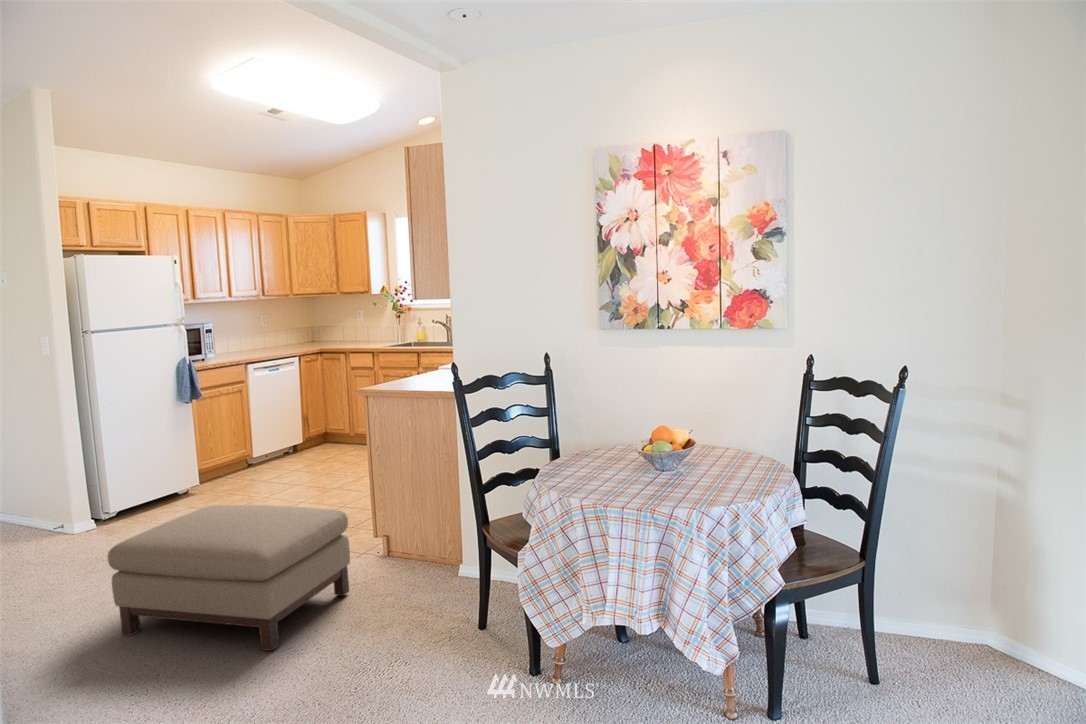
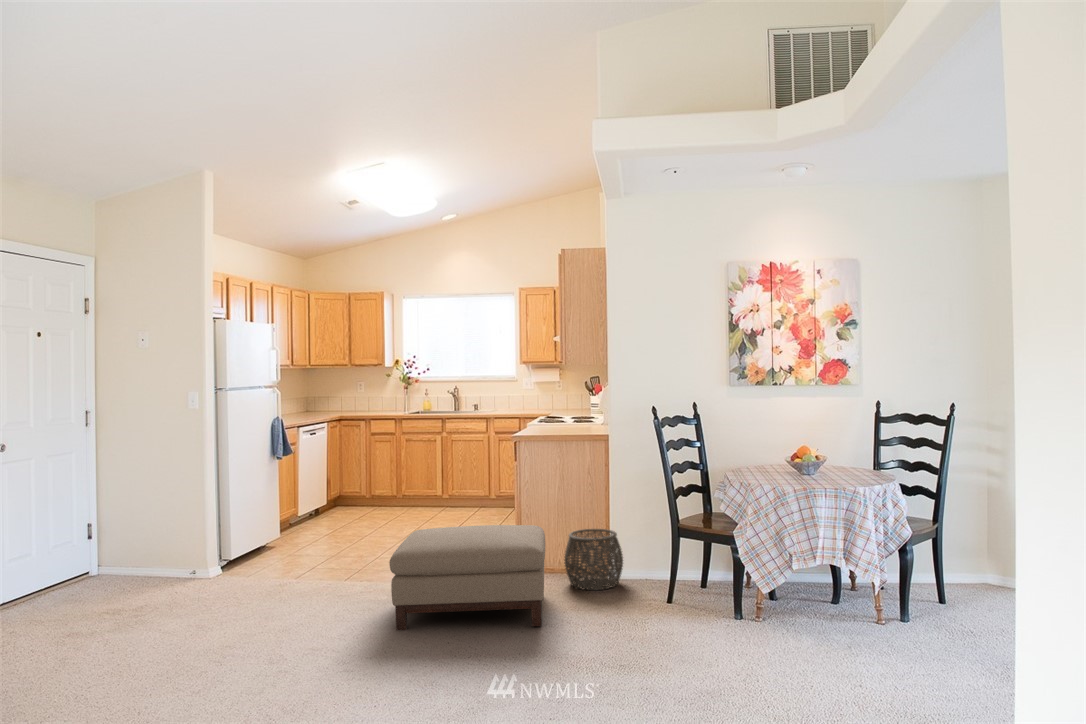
woven basket: none [388,511,466,594] -> present [564,529,623,590]

